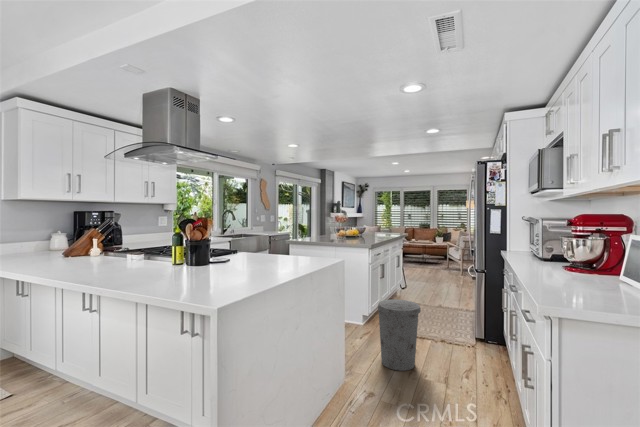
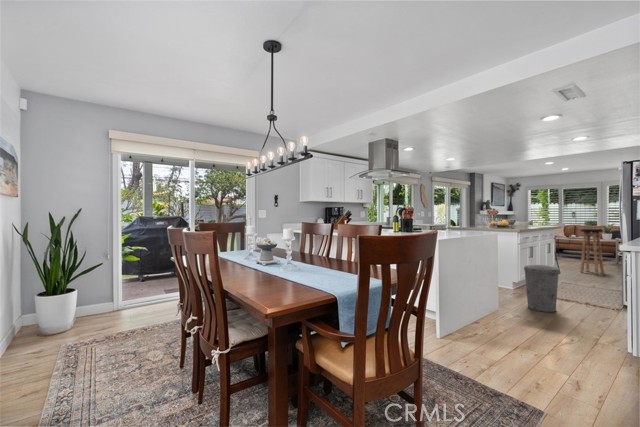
bar stool: none [424,236,445,287] -> present [580,229,604,275]

